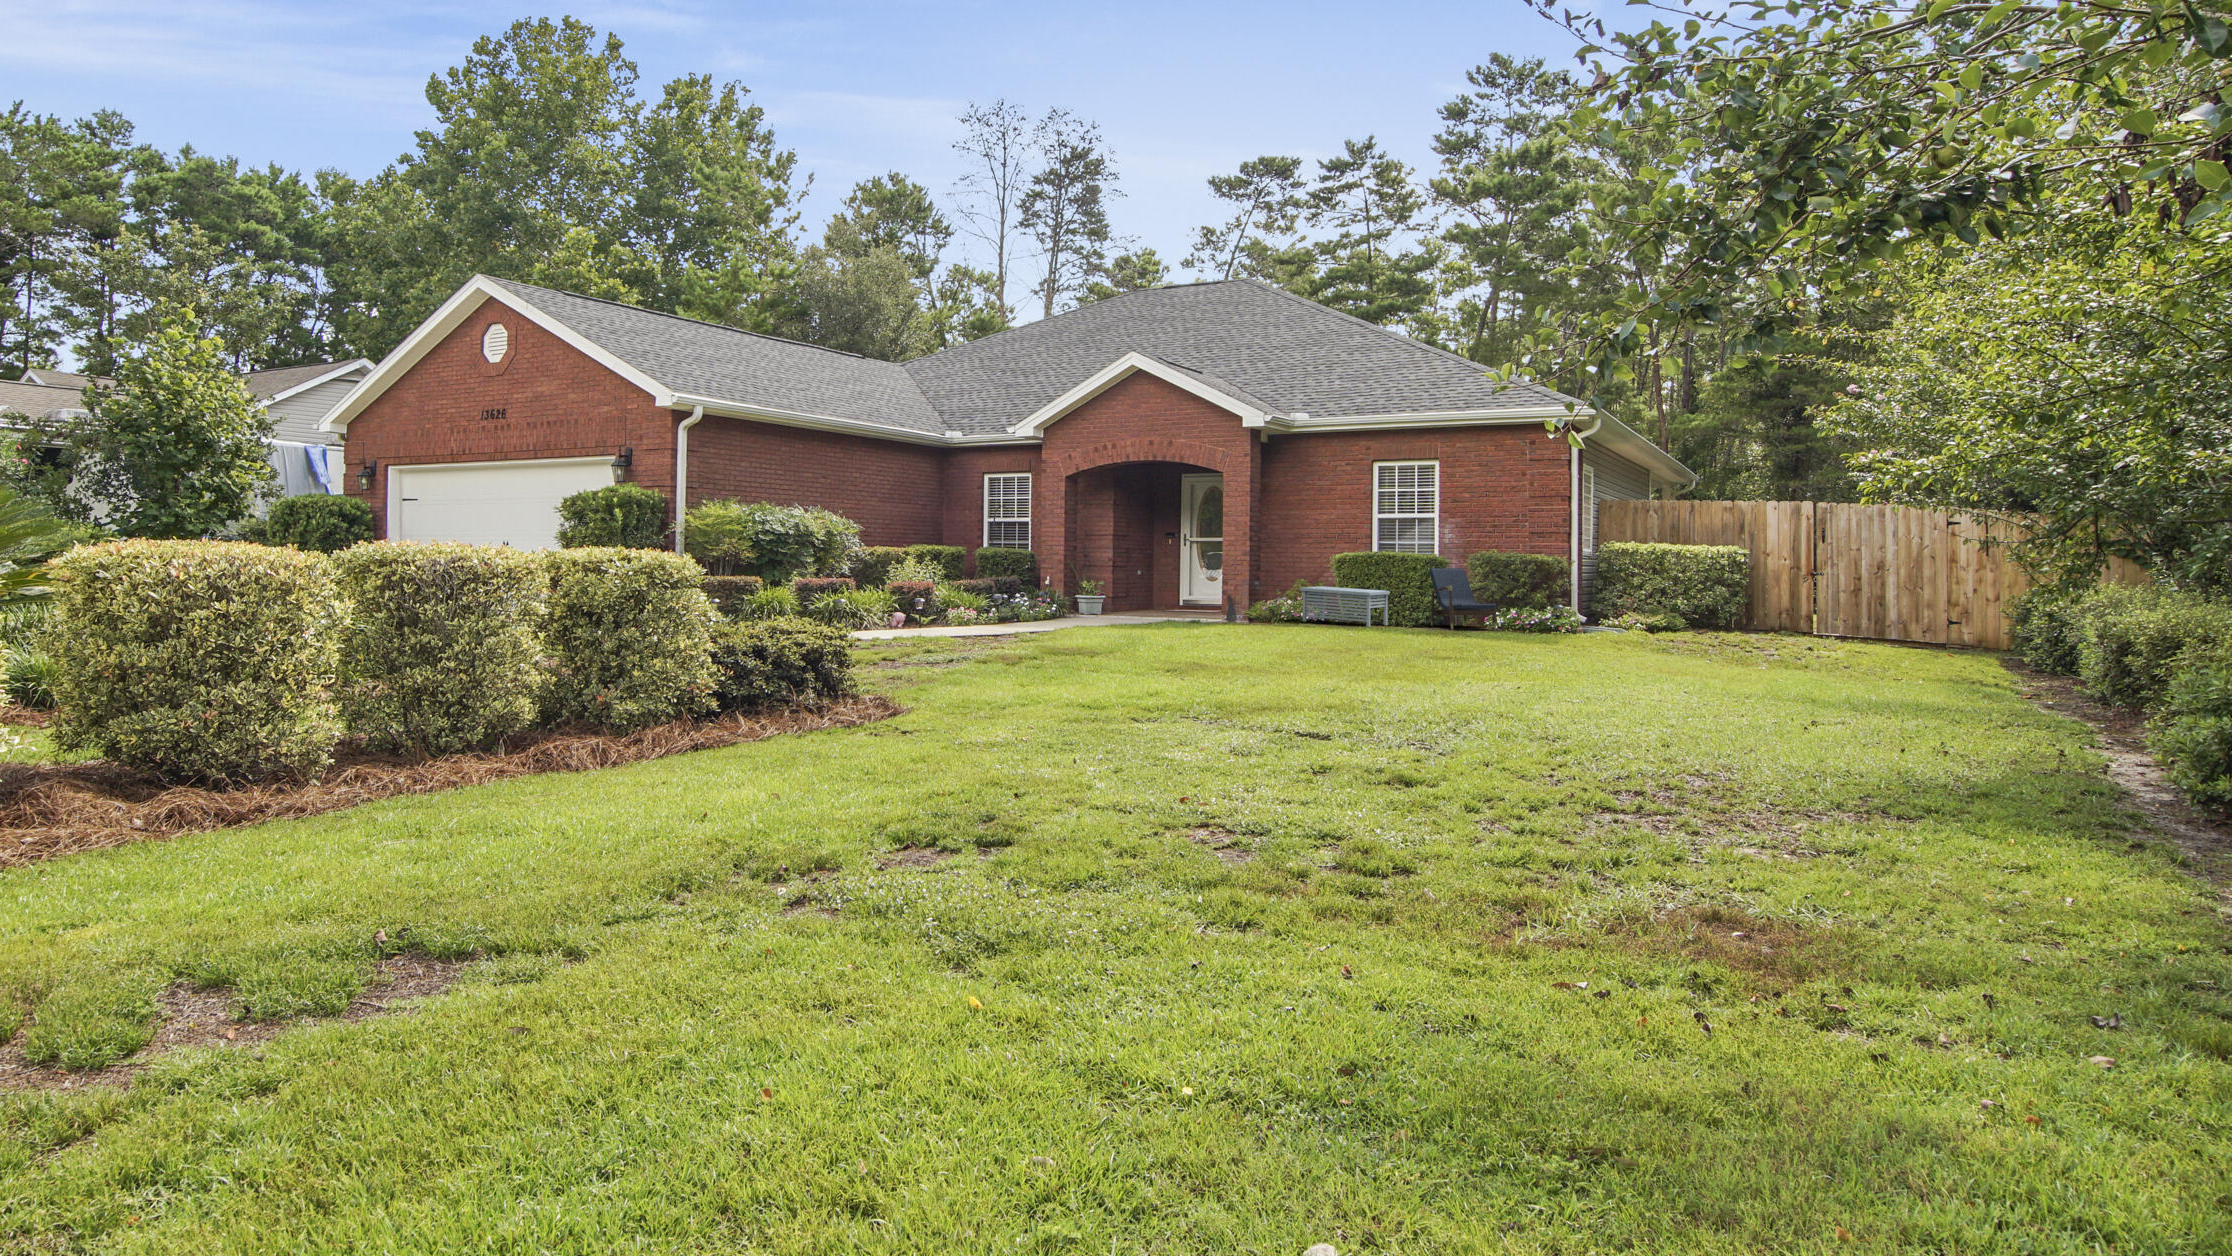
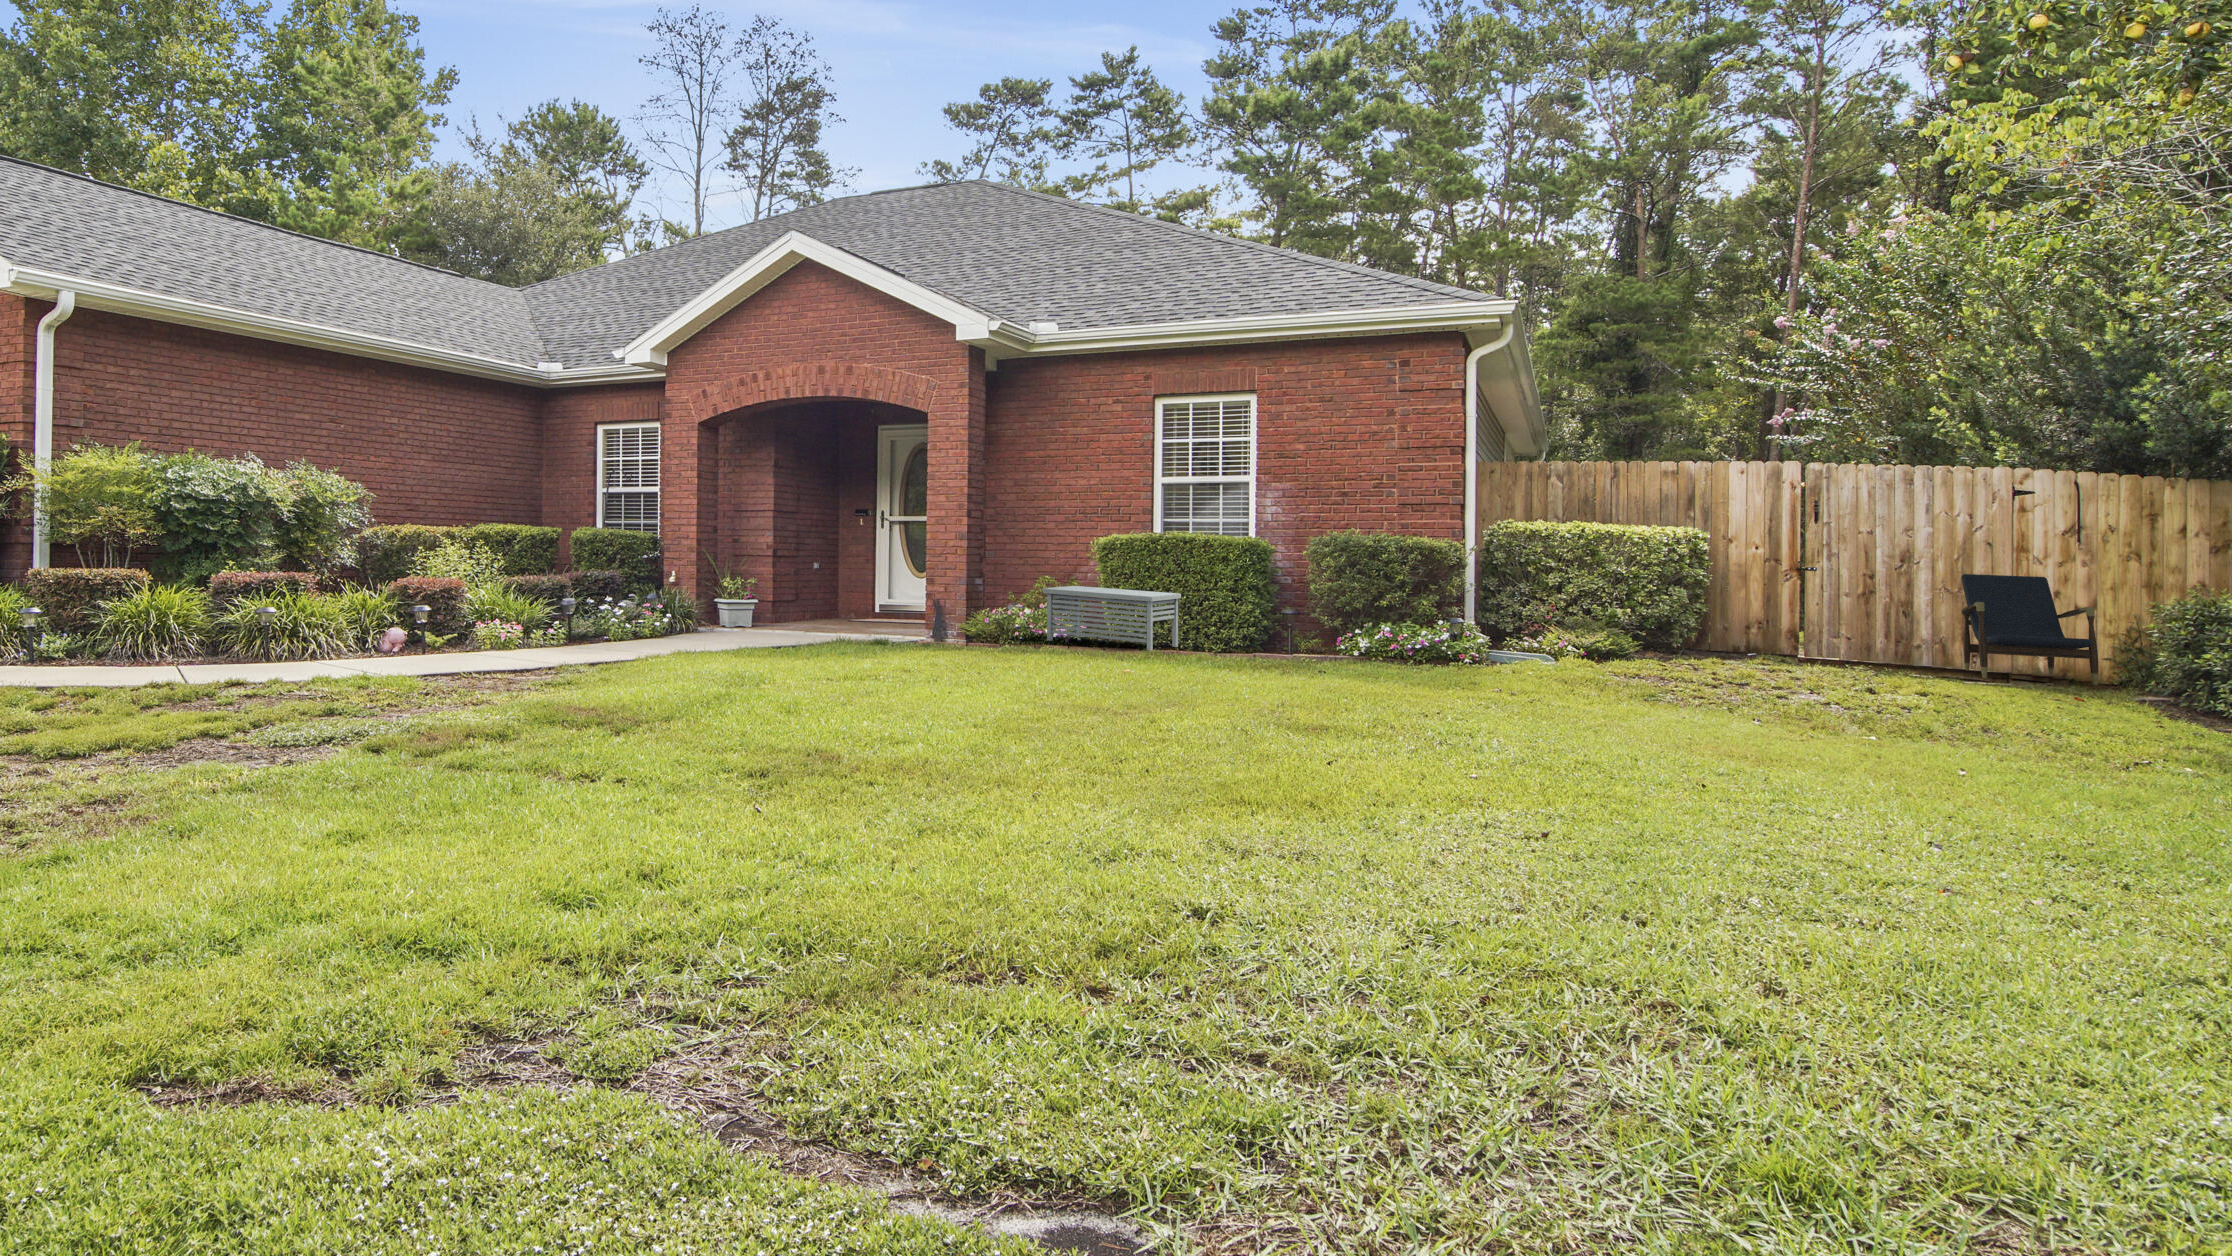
lounge chair: present [1429,569,1497,630] -> present [1961,574,2099,685]

